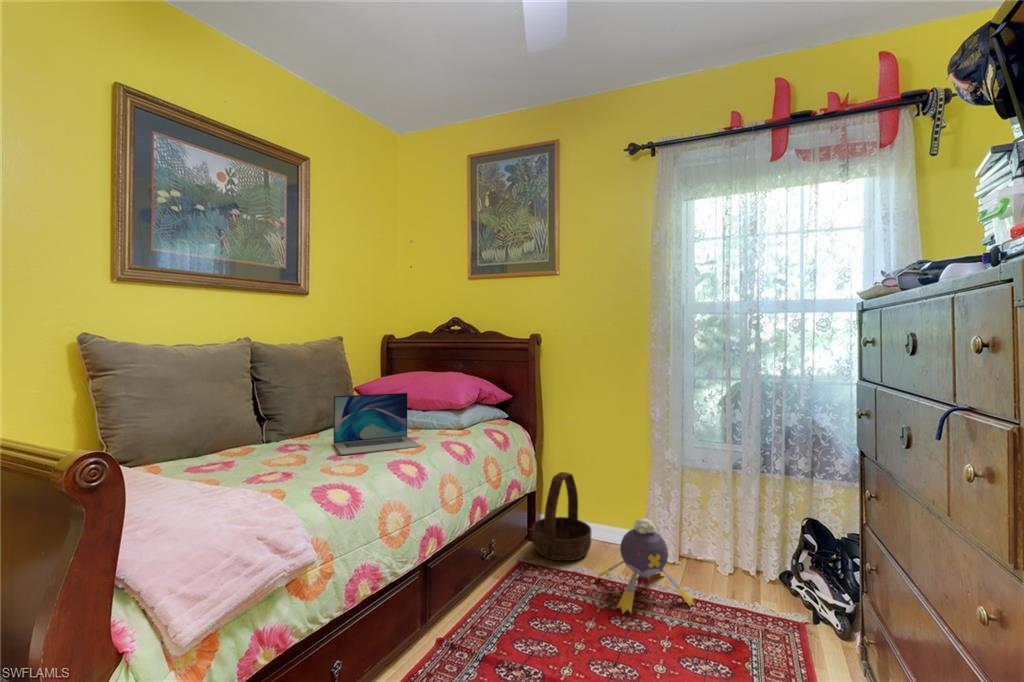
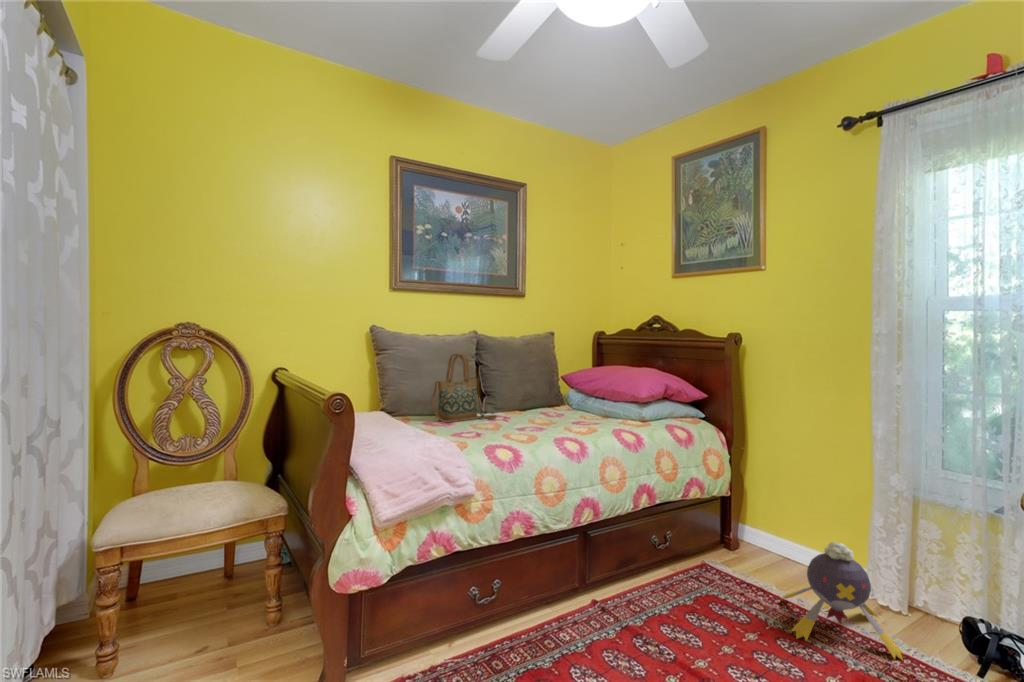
handbag: none [200,368,293,462] -> present [431,354,497,423]
laptop: present [334,393,421,455] -> none [525,381,593,430]
basket: present [532,472,592,561] -> none [720,481,791,577]

